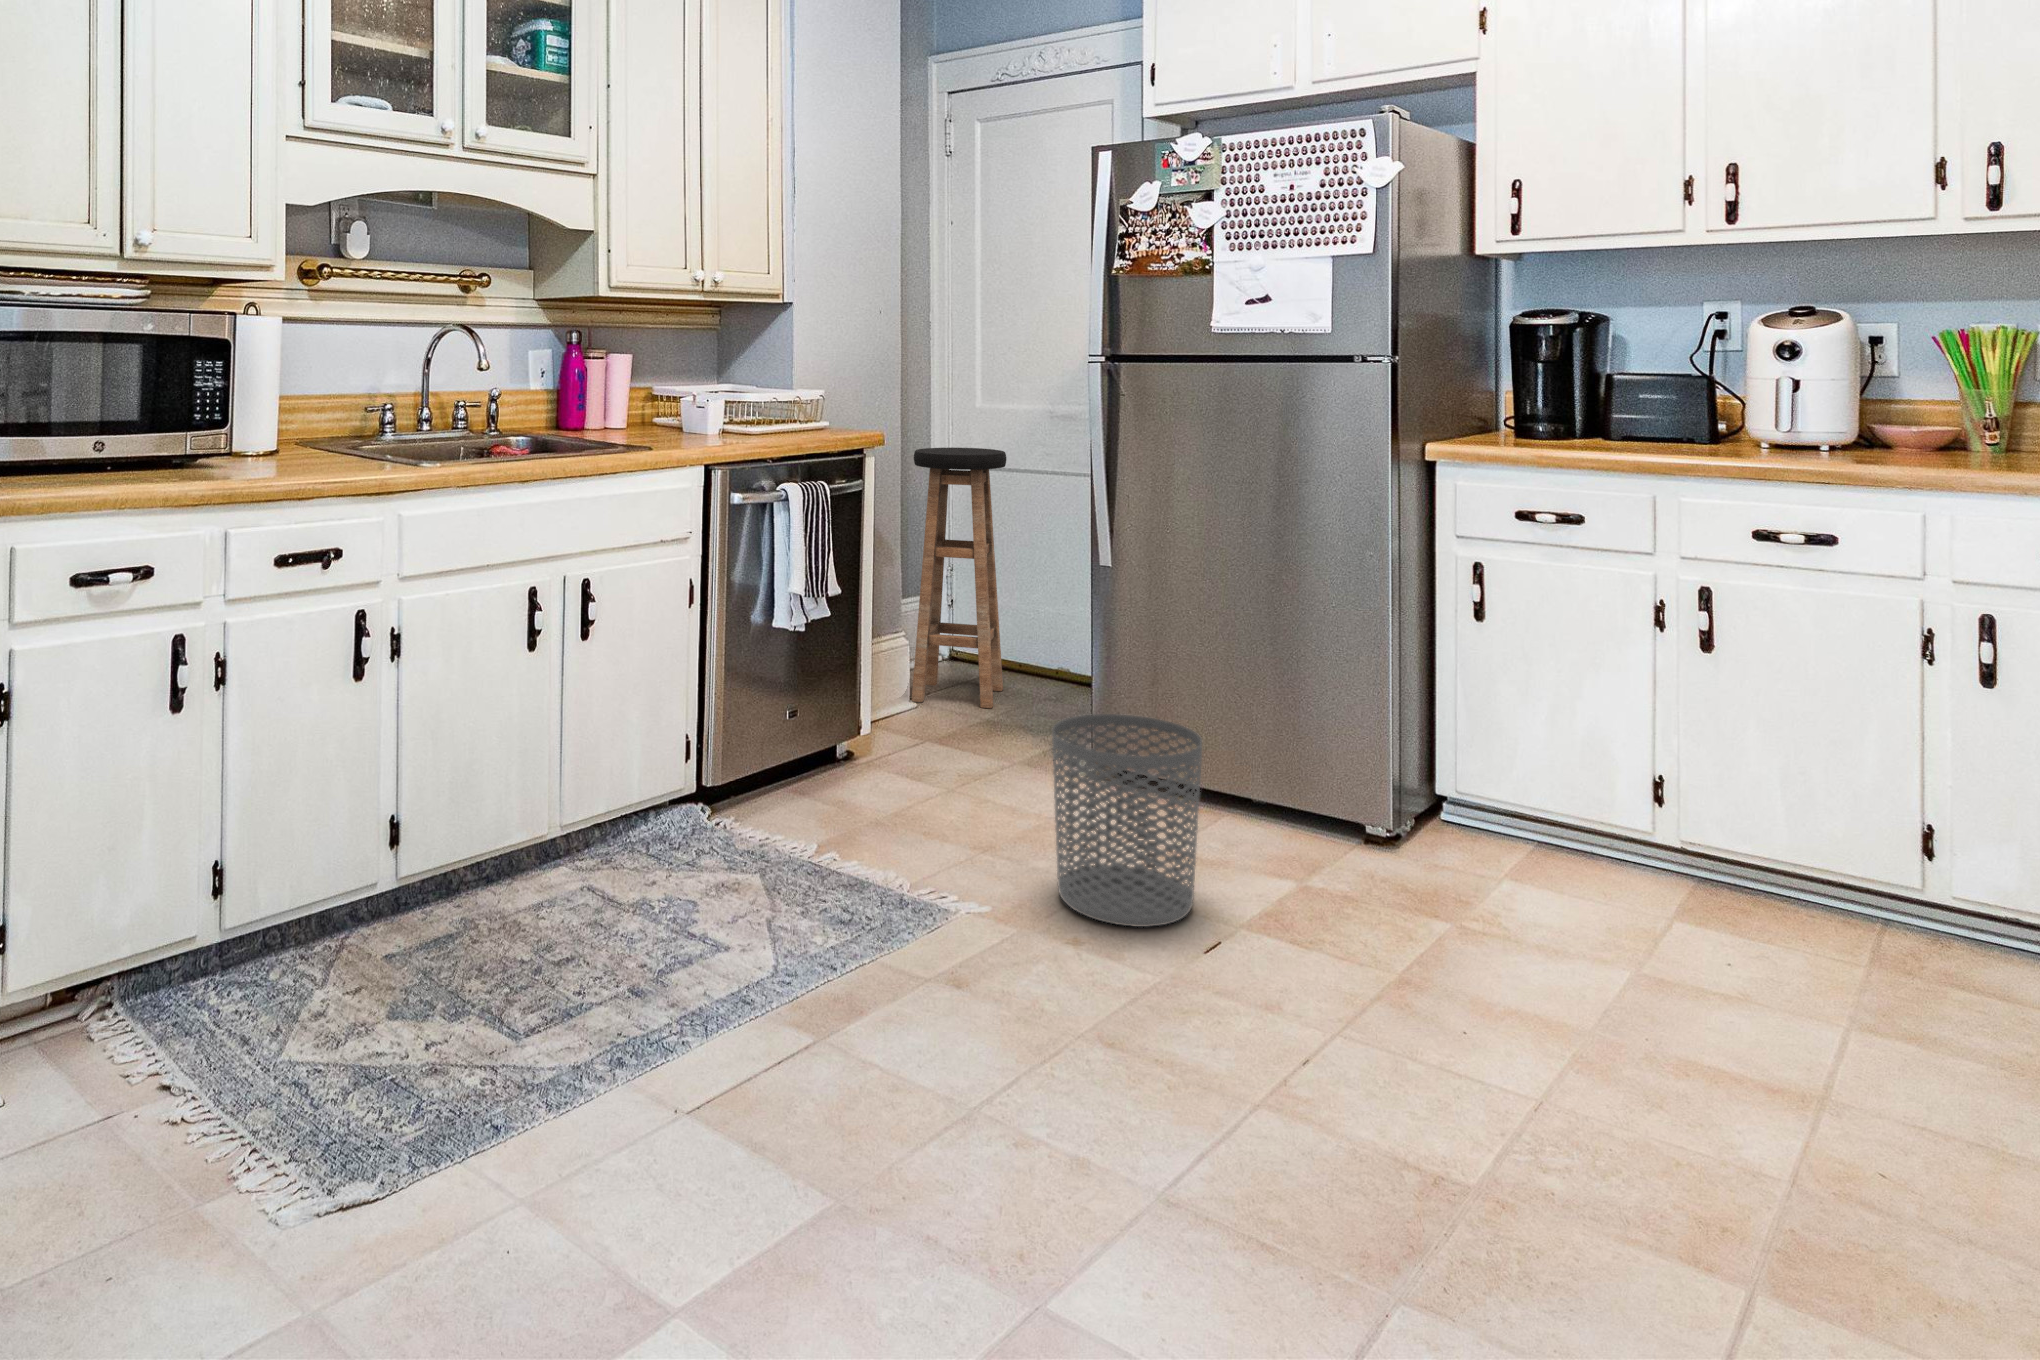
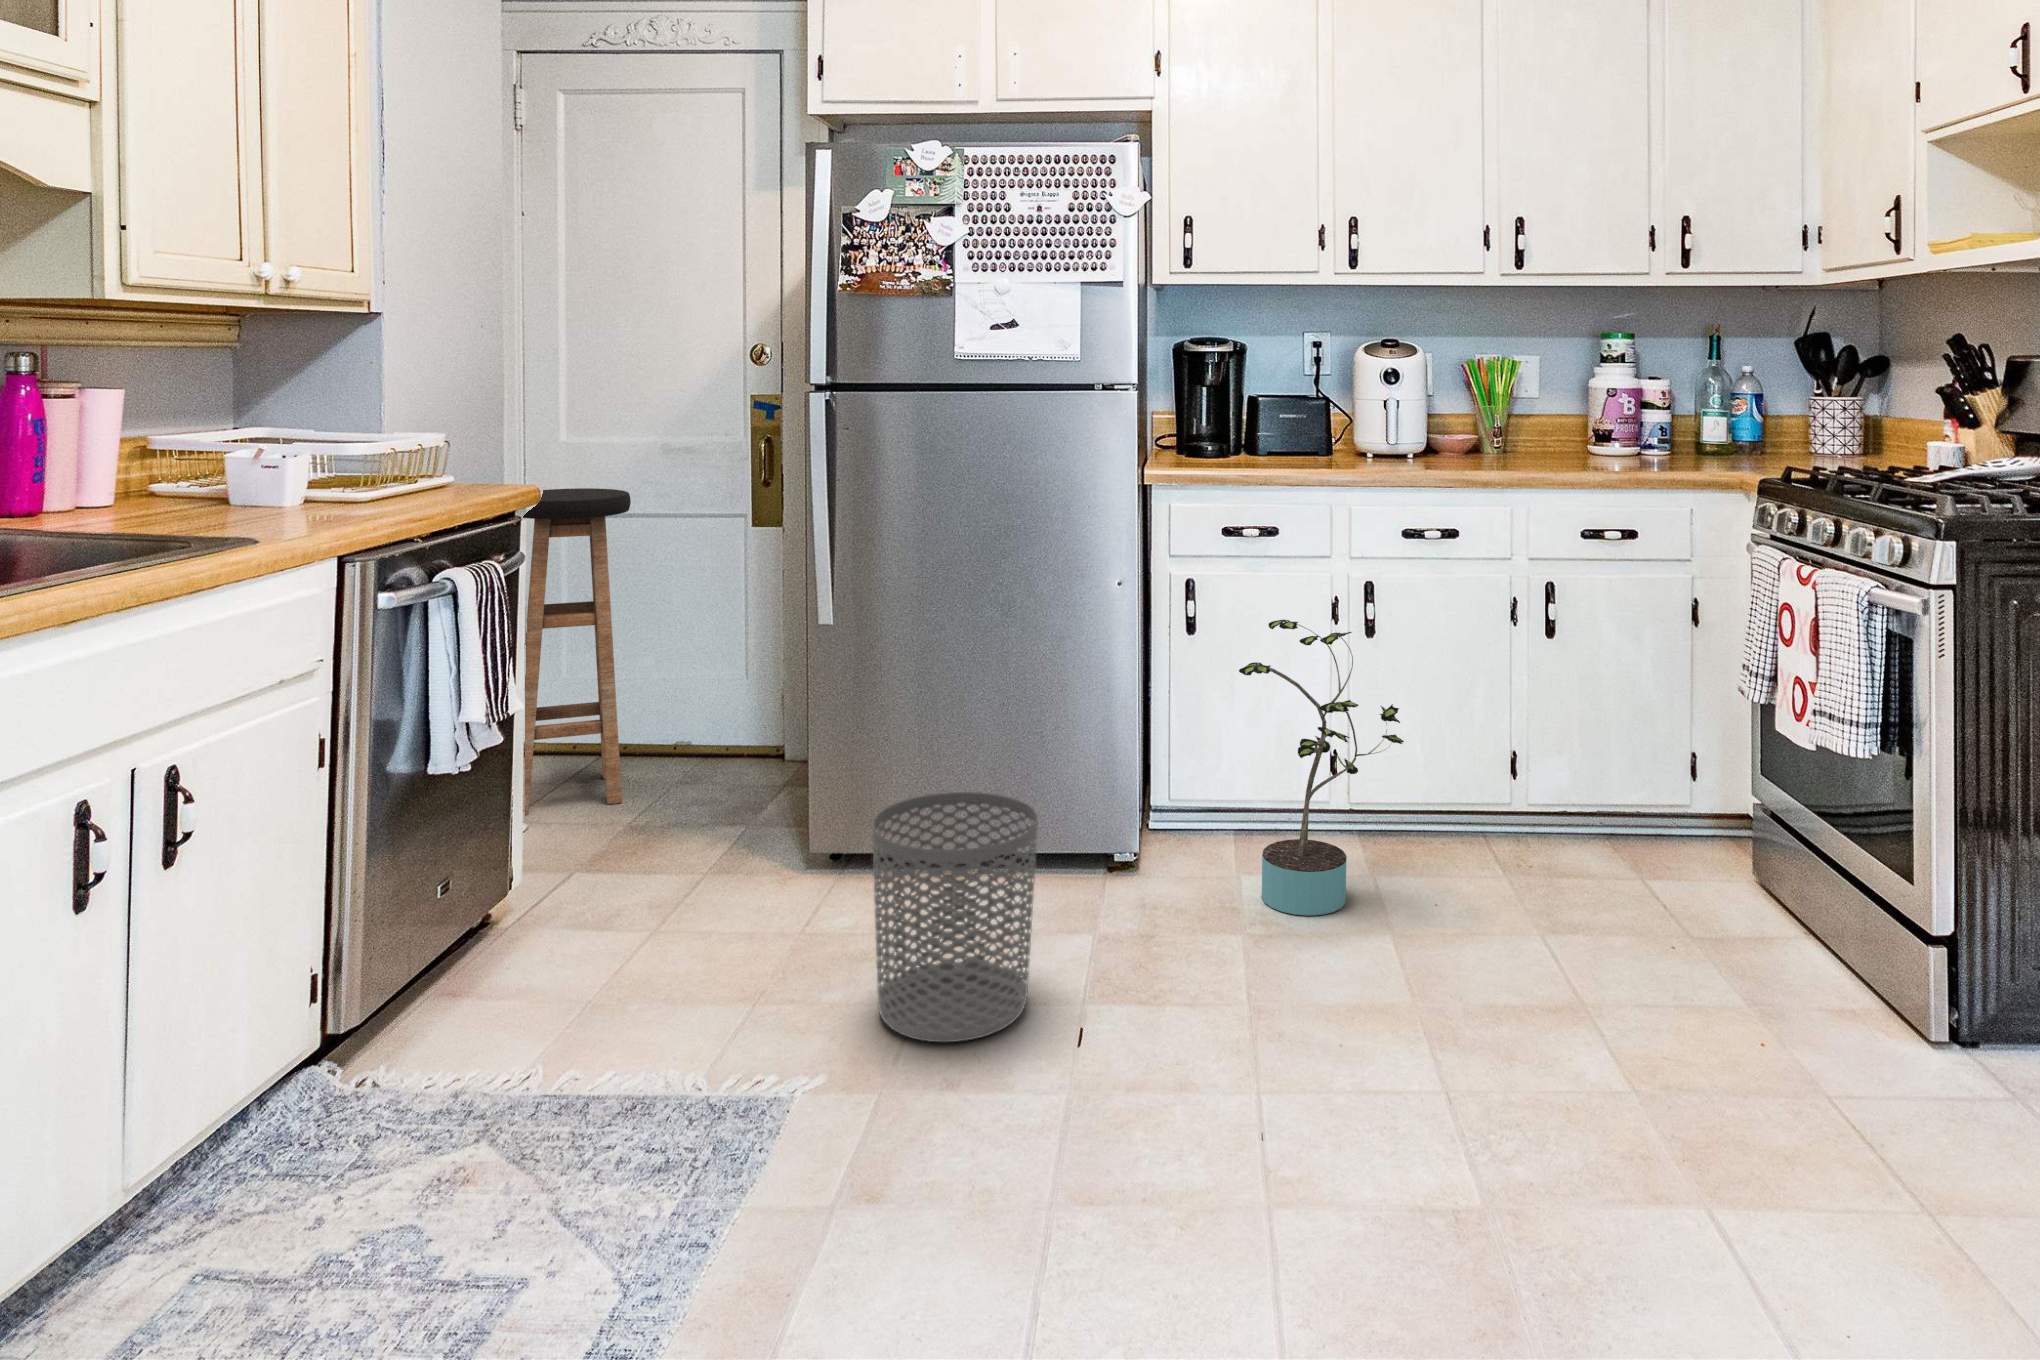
potted plant: none [1473,615,1687,944] -> present [1239,620,1404,916]

